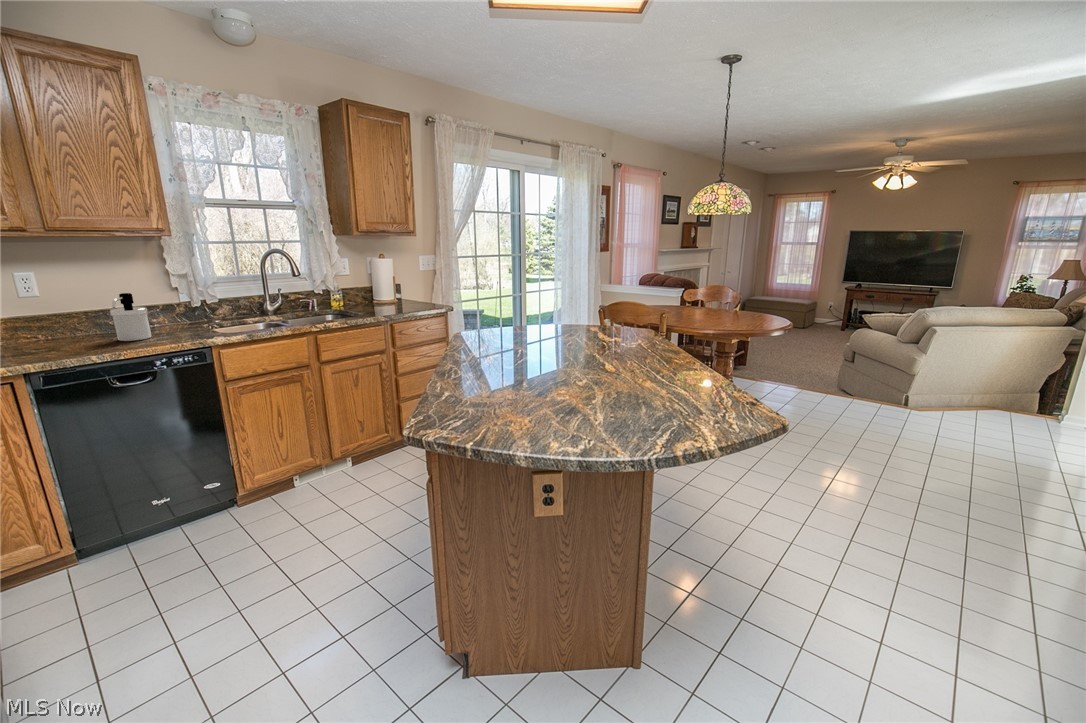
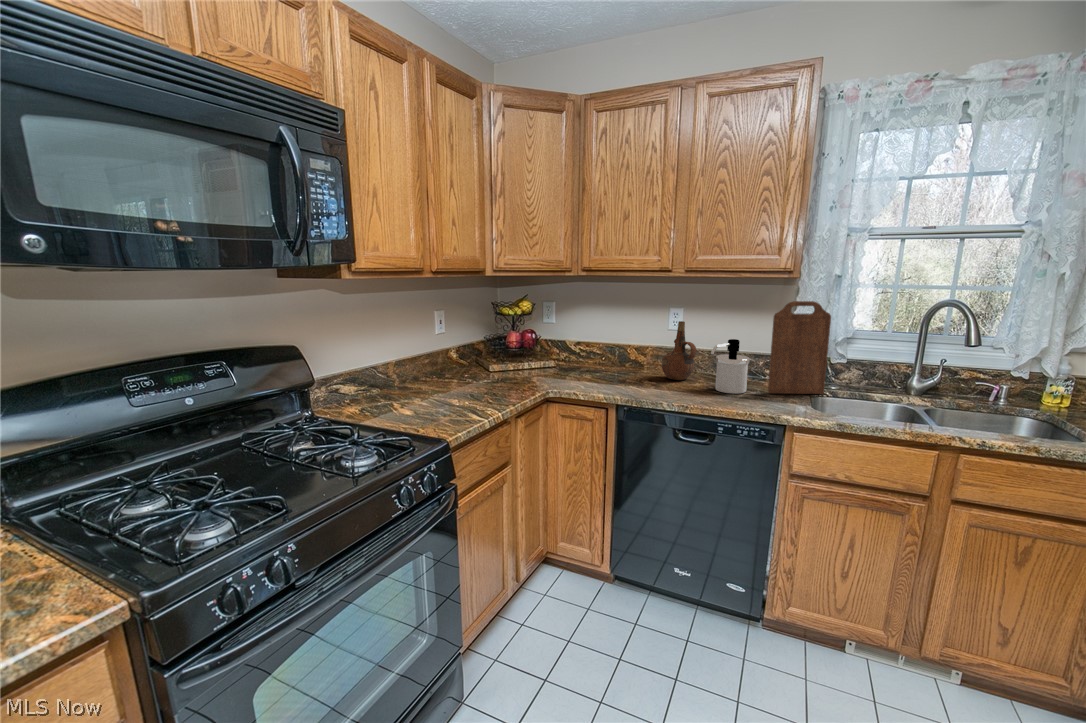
cutting board: none [158,256,214,333] -> present [768,301,831,394]
ceramic pitcher: none [28,284,75,345] -> present [661,321,696,380]

